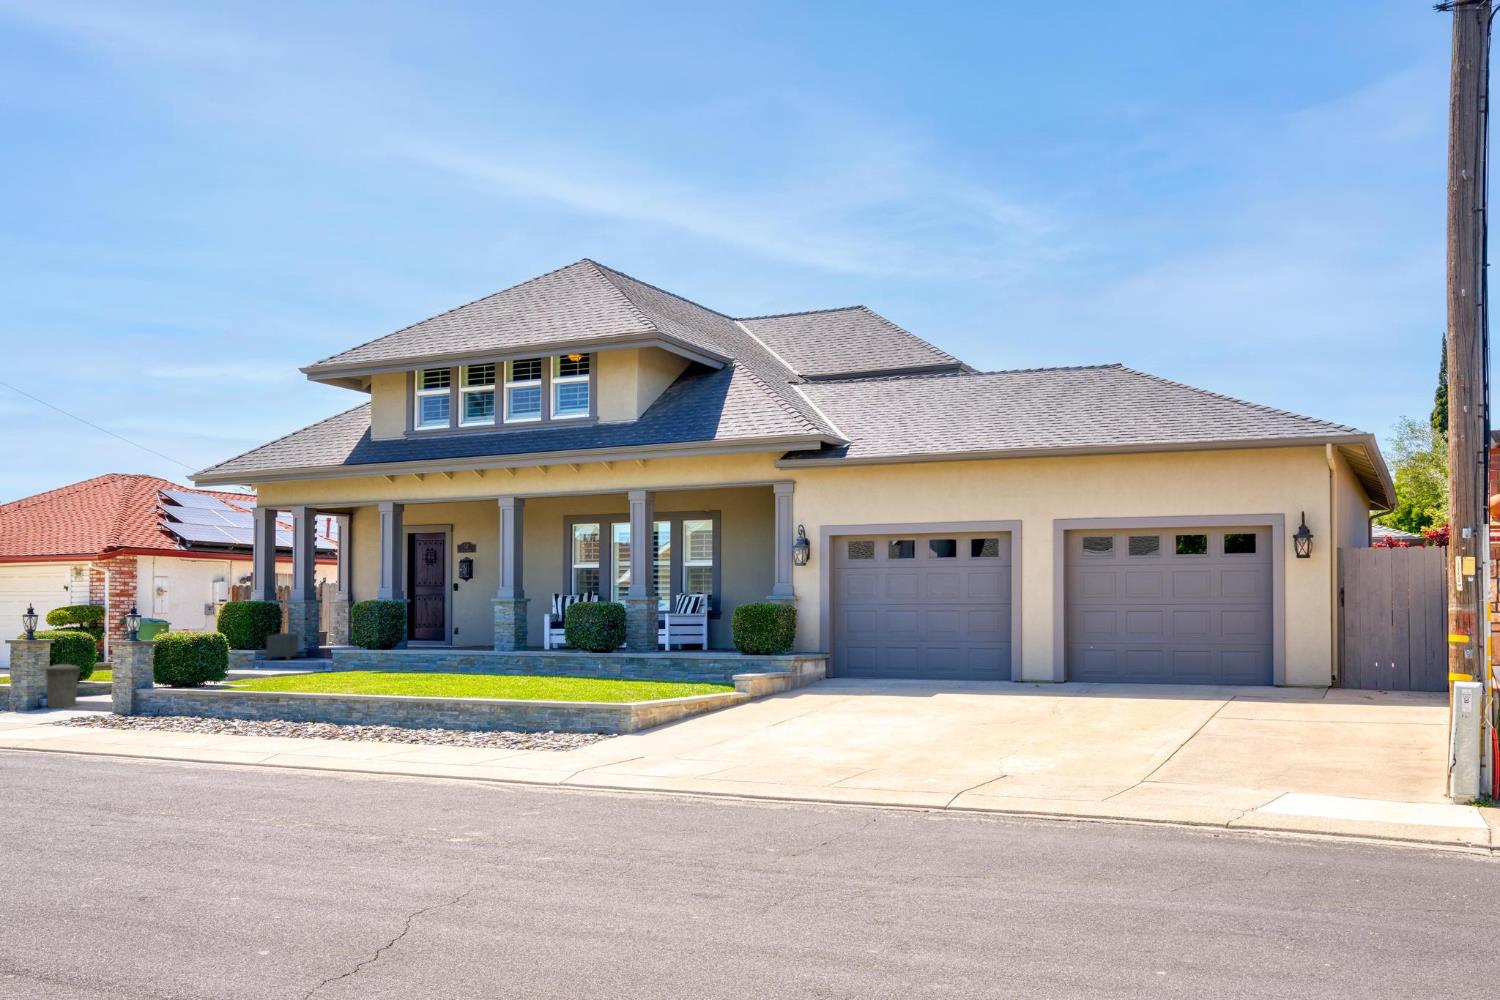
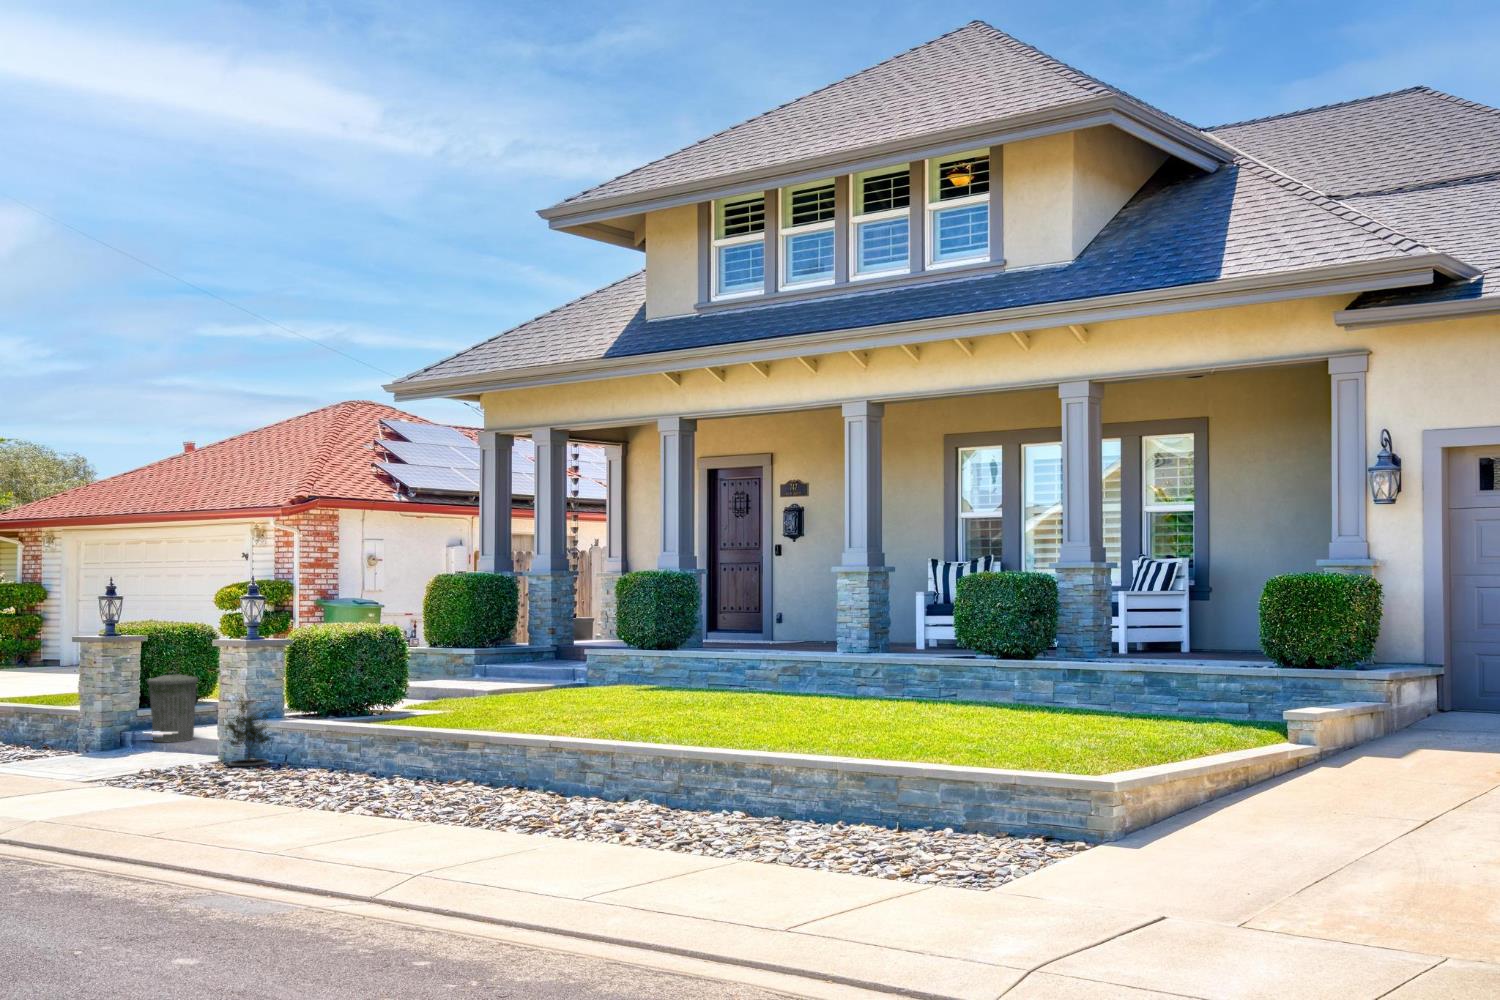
bench: present [266,633,303,660] -> none [497,621,554,663]
potted tree: none [113,672,144,718] -> present [226,697,269,766]

